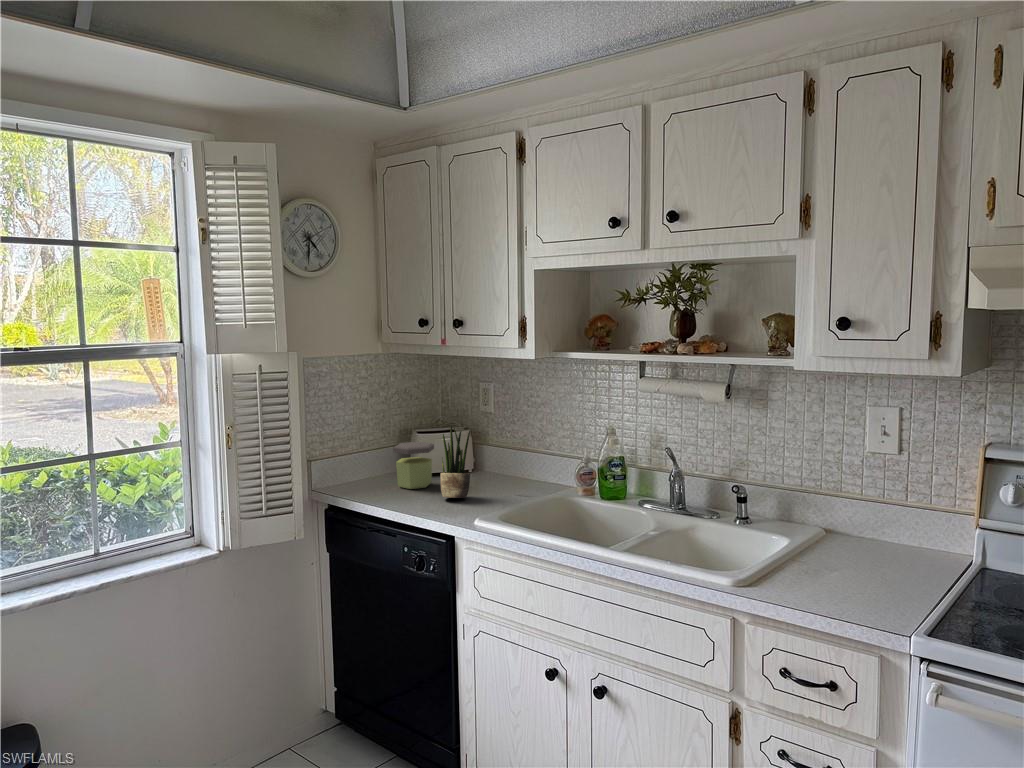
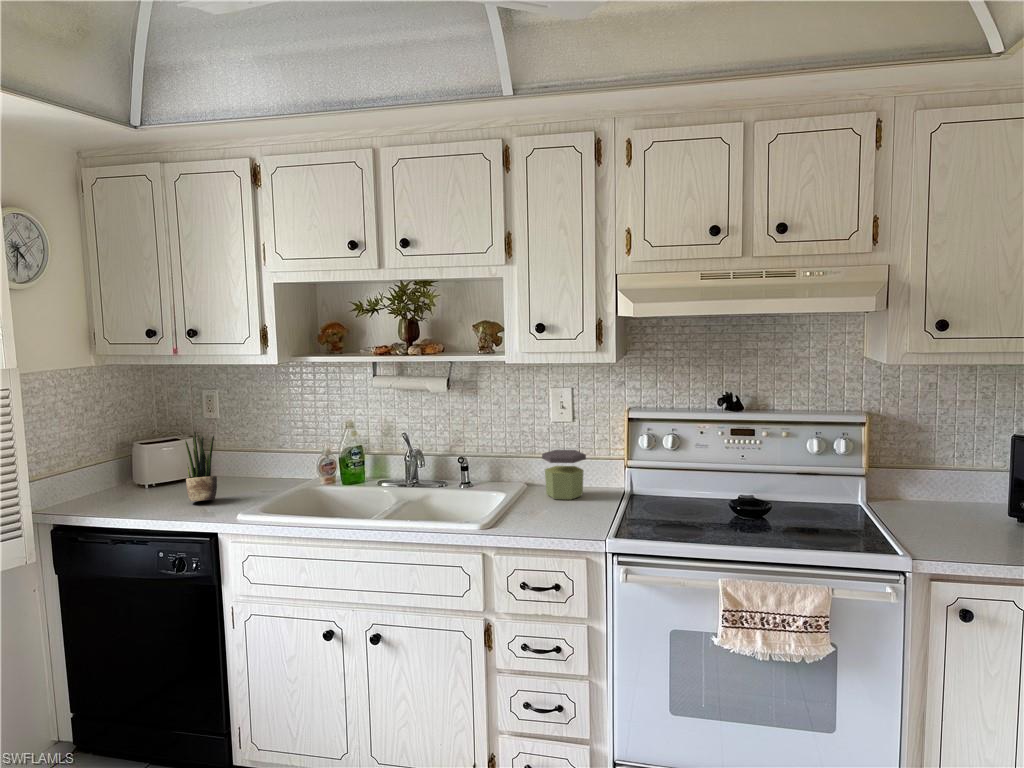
jar: present [393,442,434,489] -> present [542,450,586,500]

